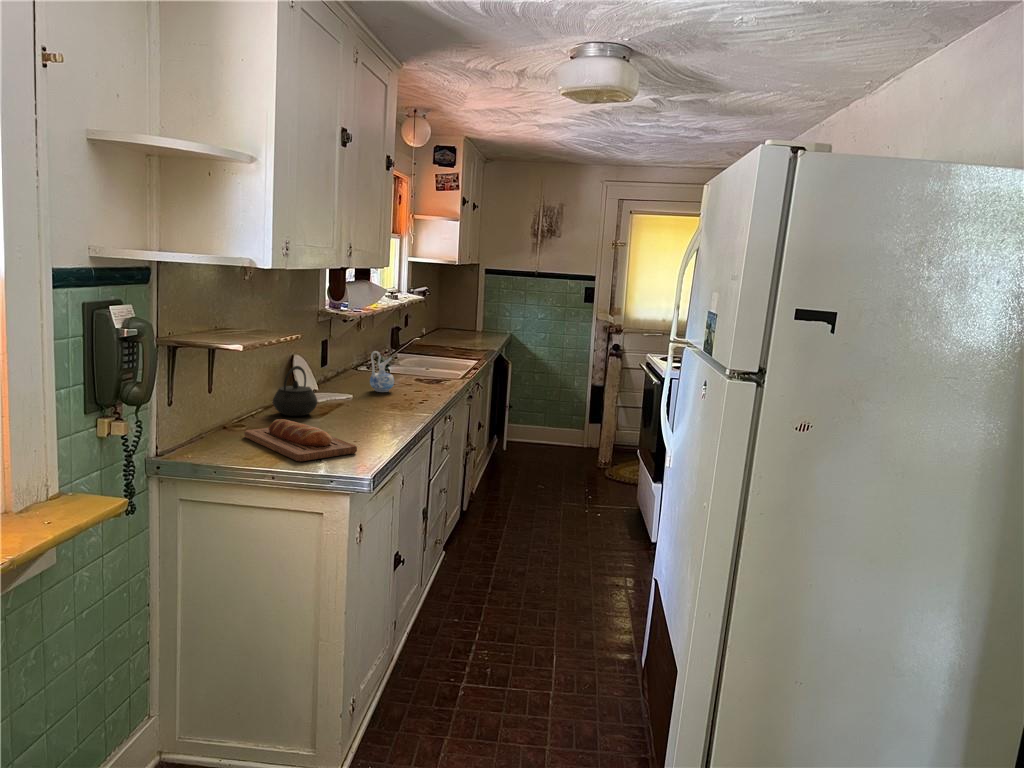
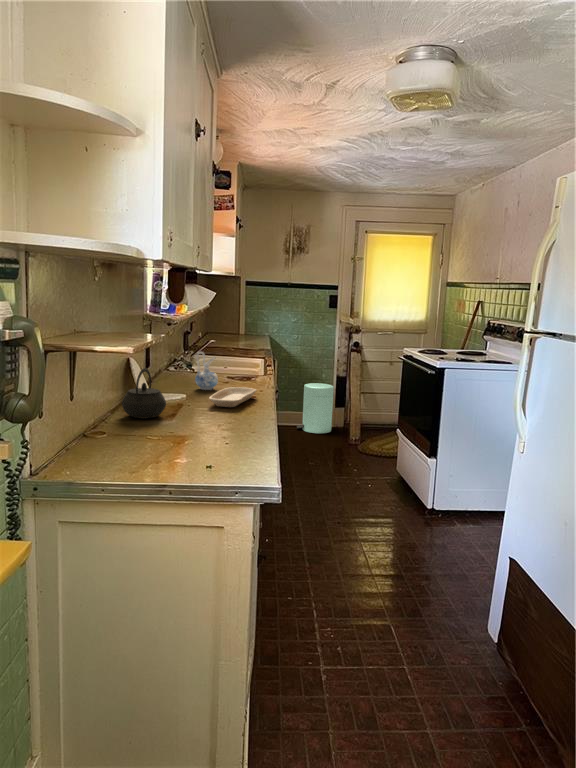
tray: none [368,391,428,411] -> present [209,387,256,407]
trash can: none [538,394,584,455] -> present [297,383,334,433]
bread loaf: present [244,419,357,461] -> none [111,424,238,469]

